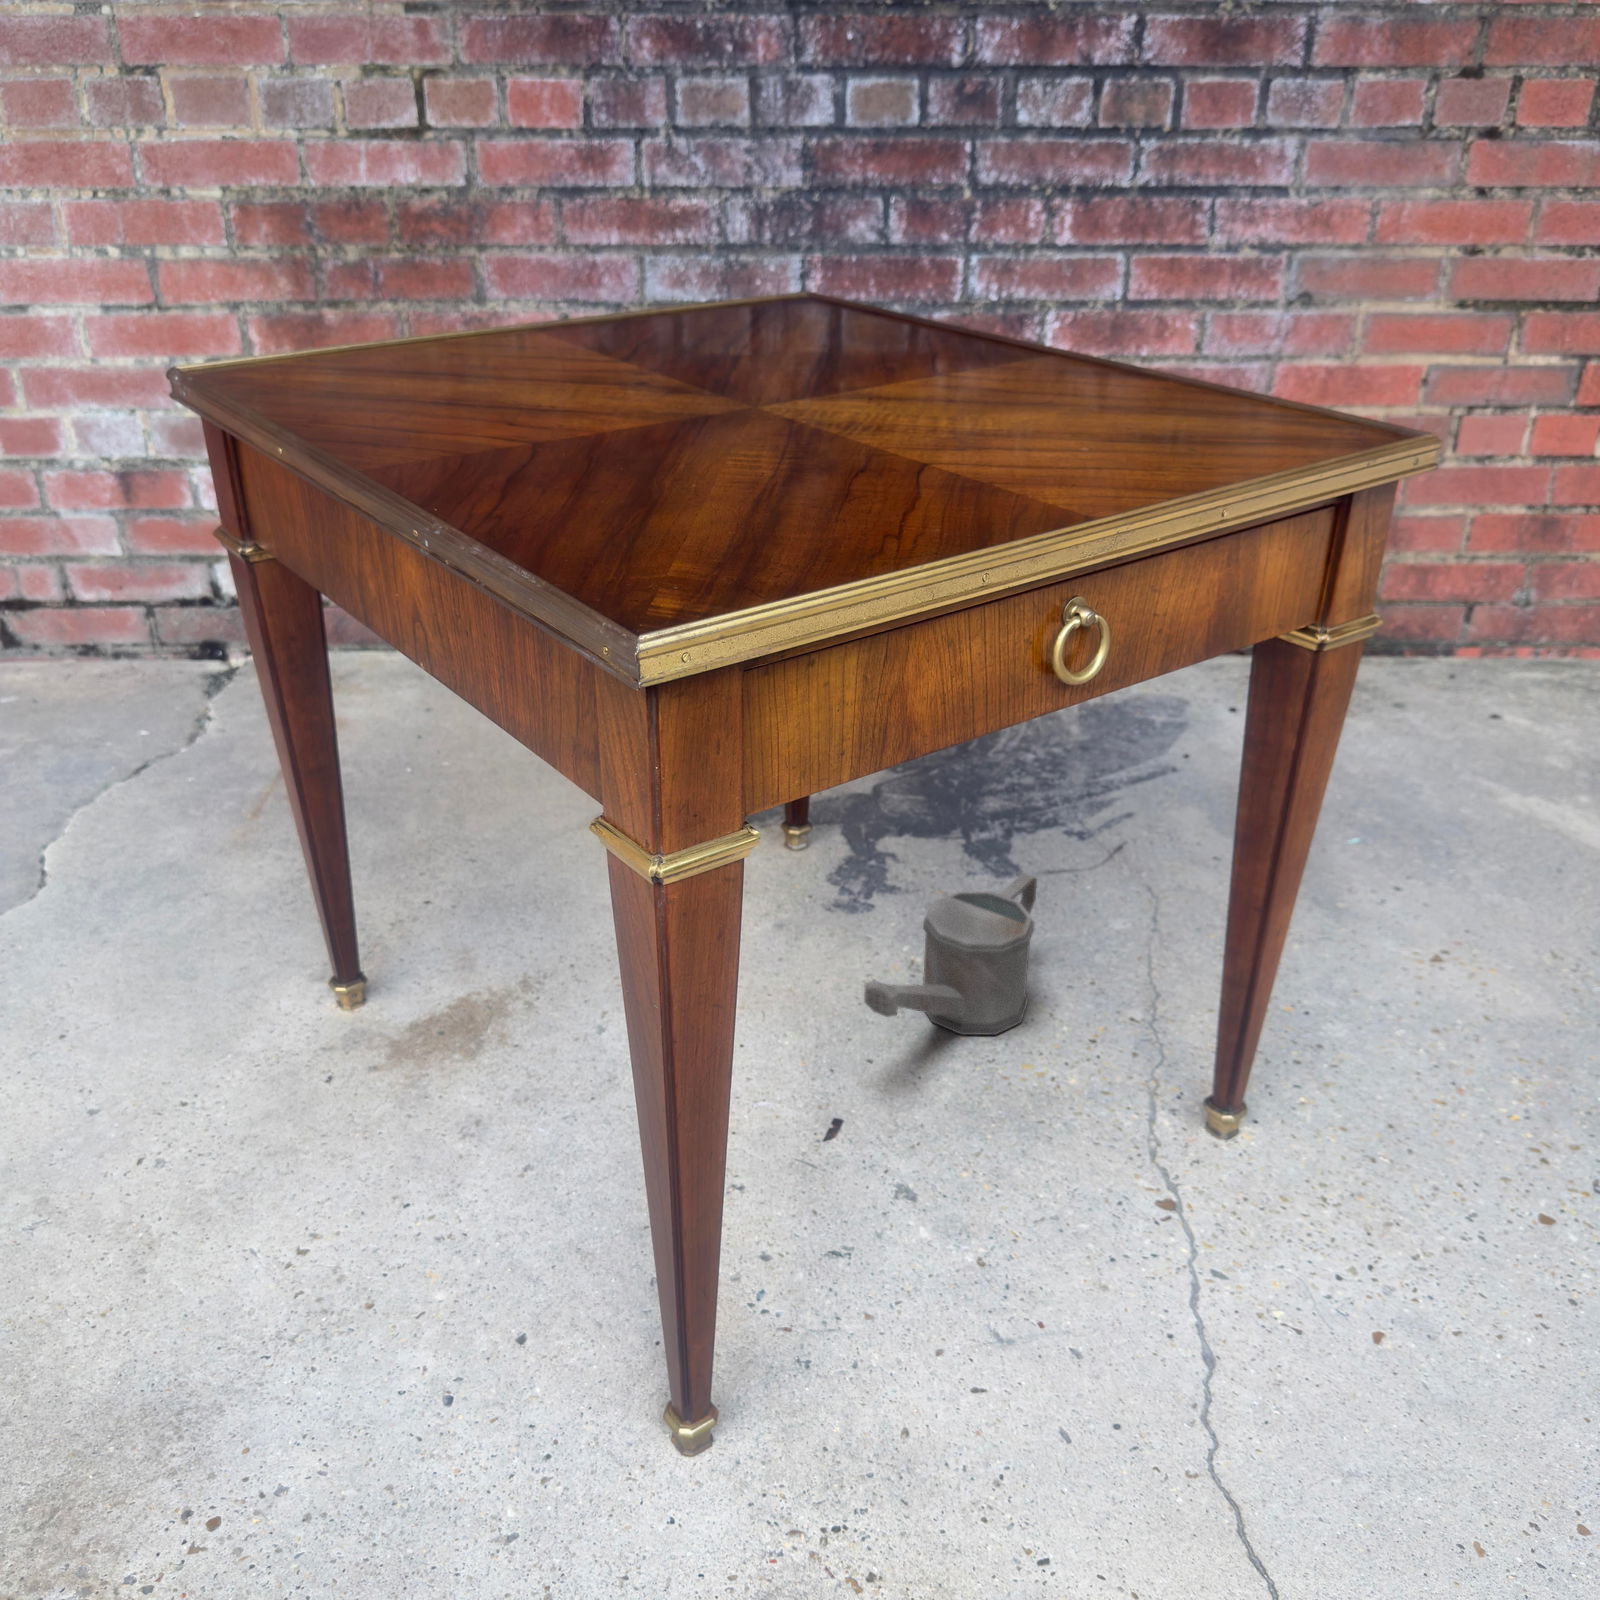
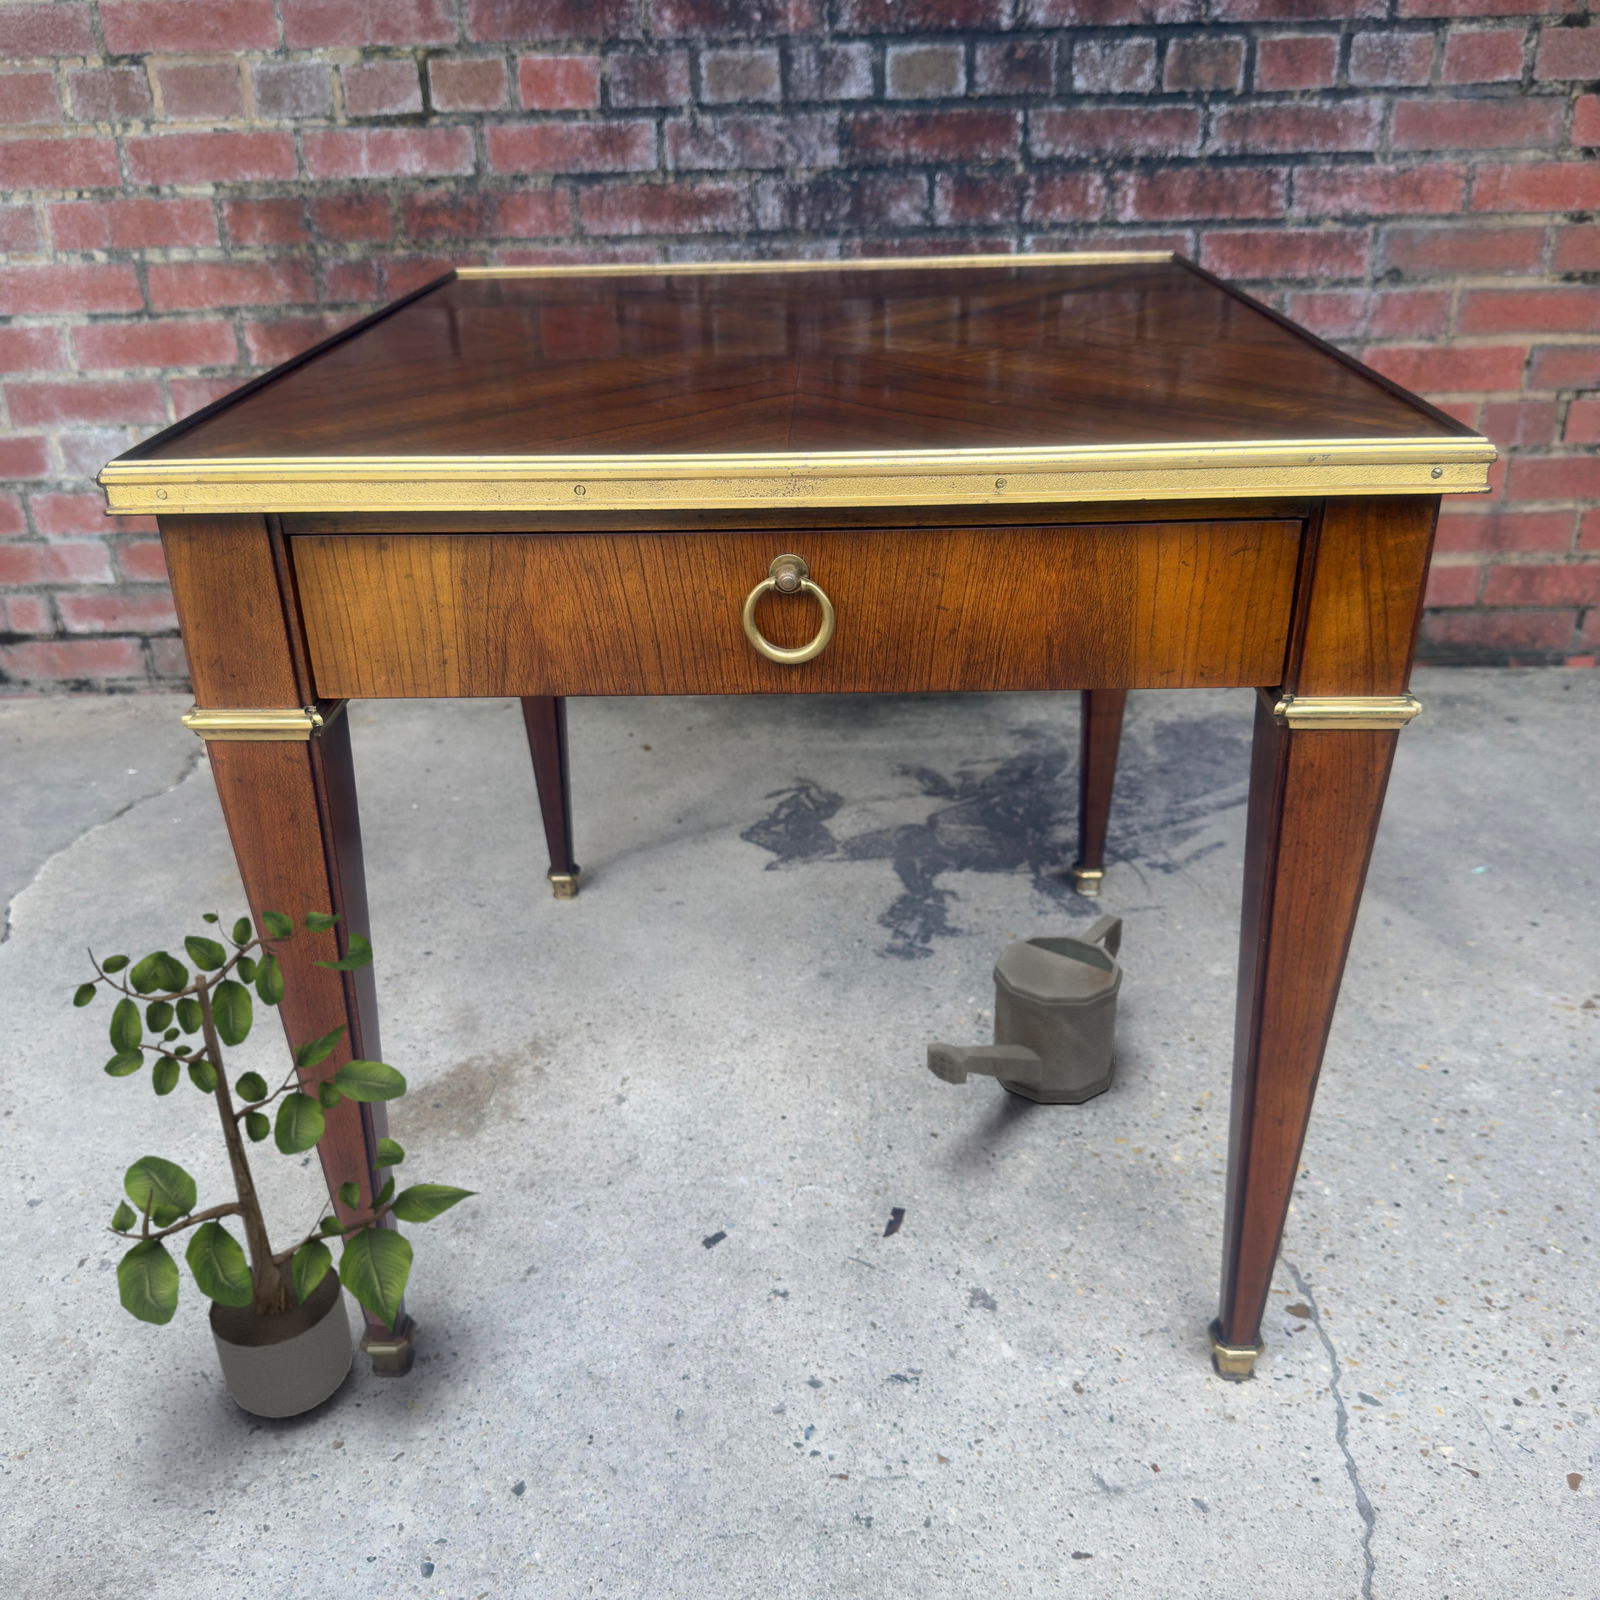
potted plant: none [151,848,490,1285] -> present [73,910,477,1418]

